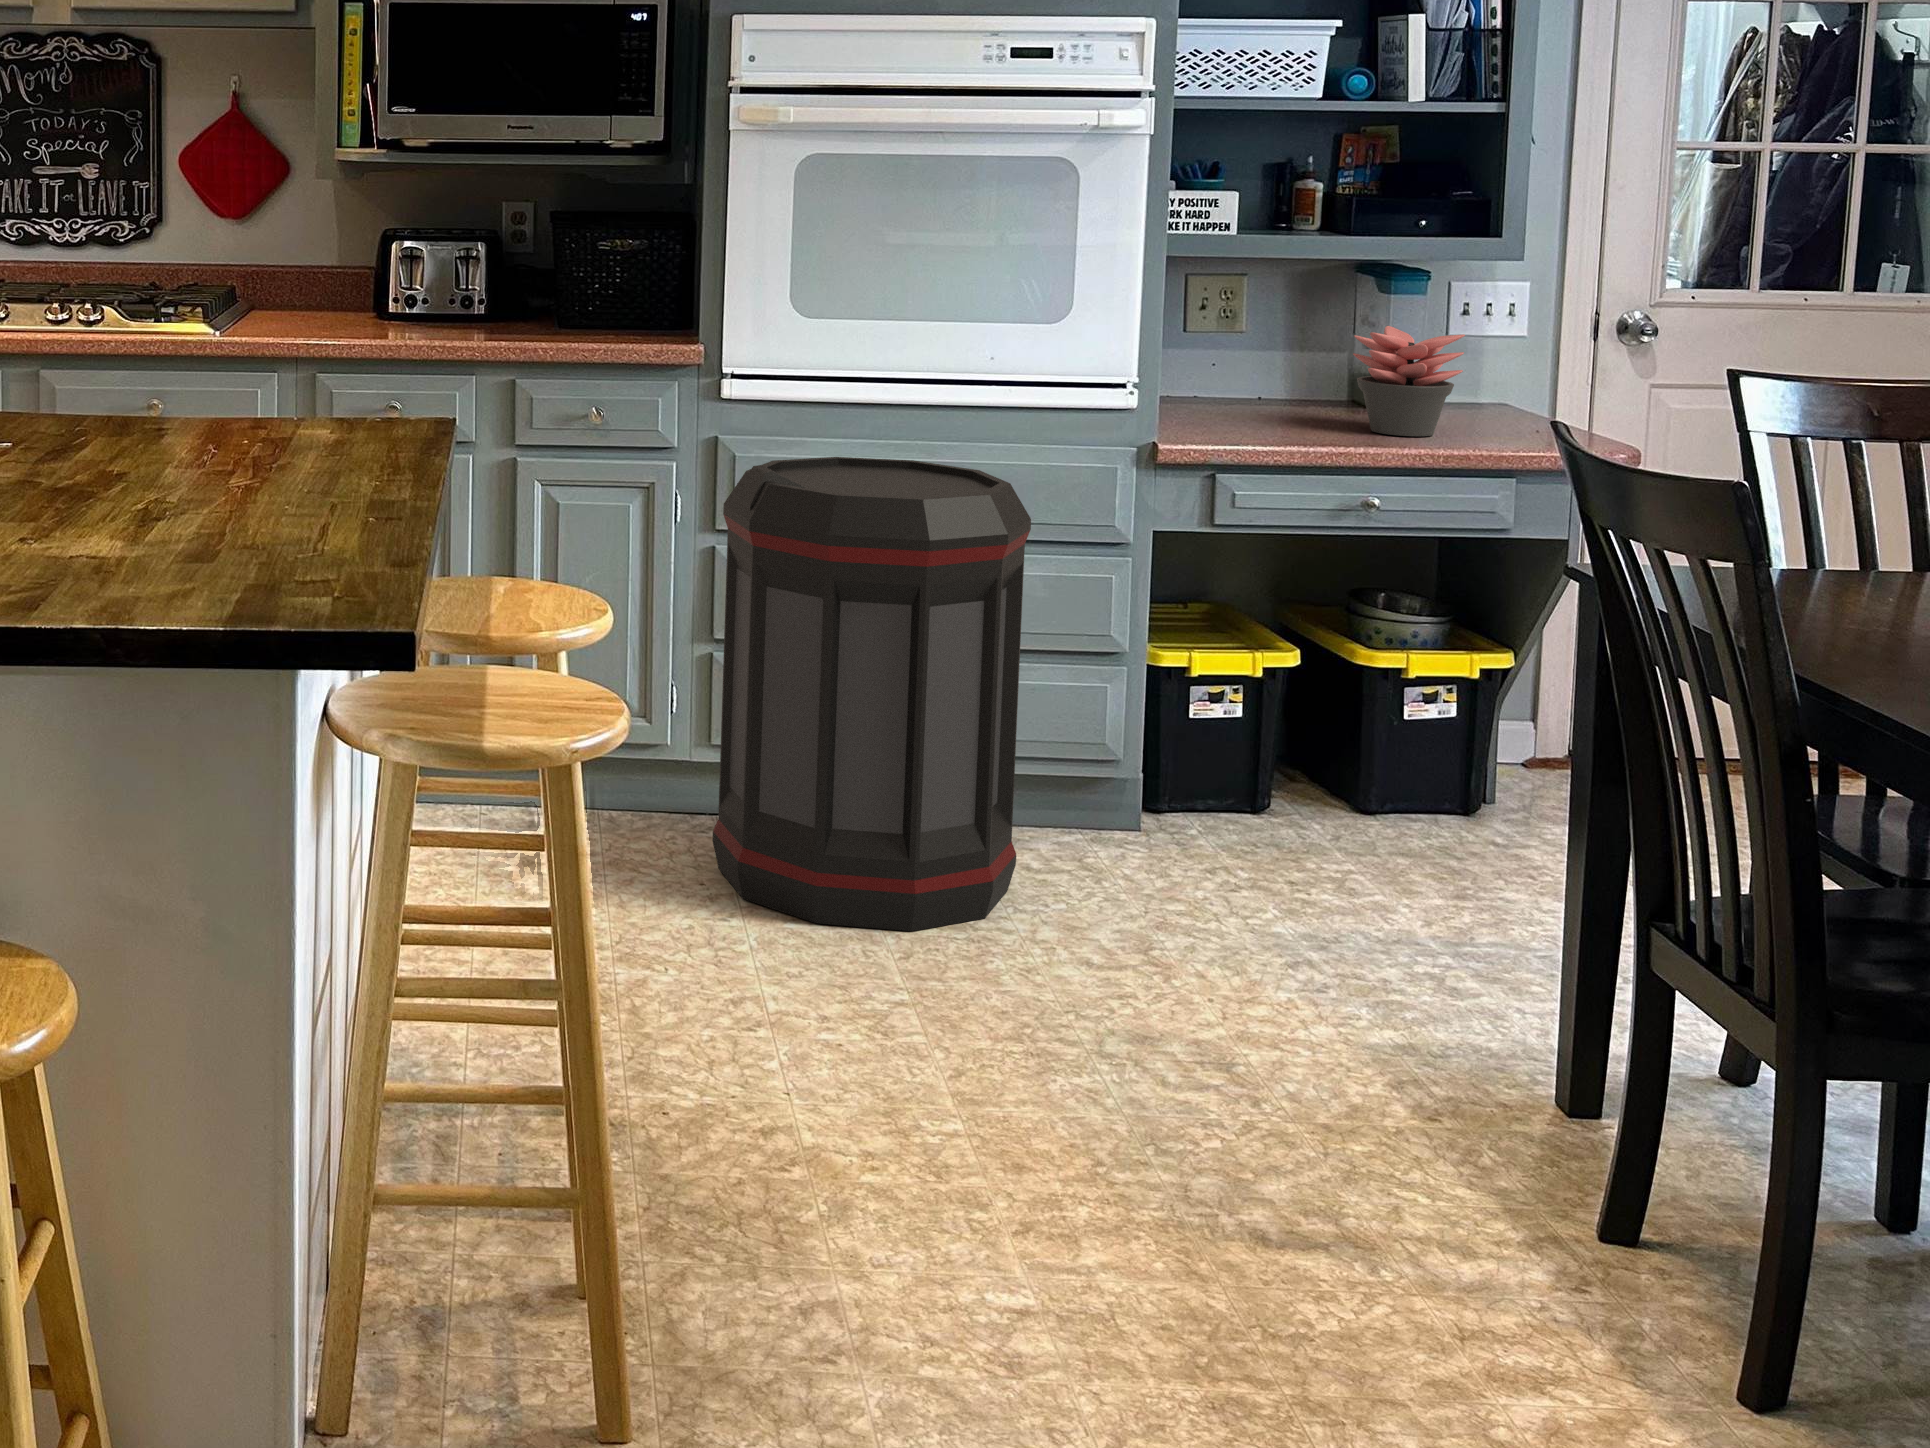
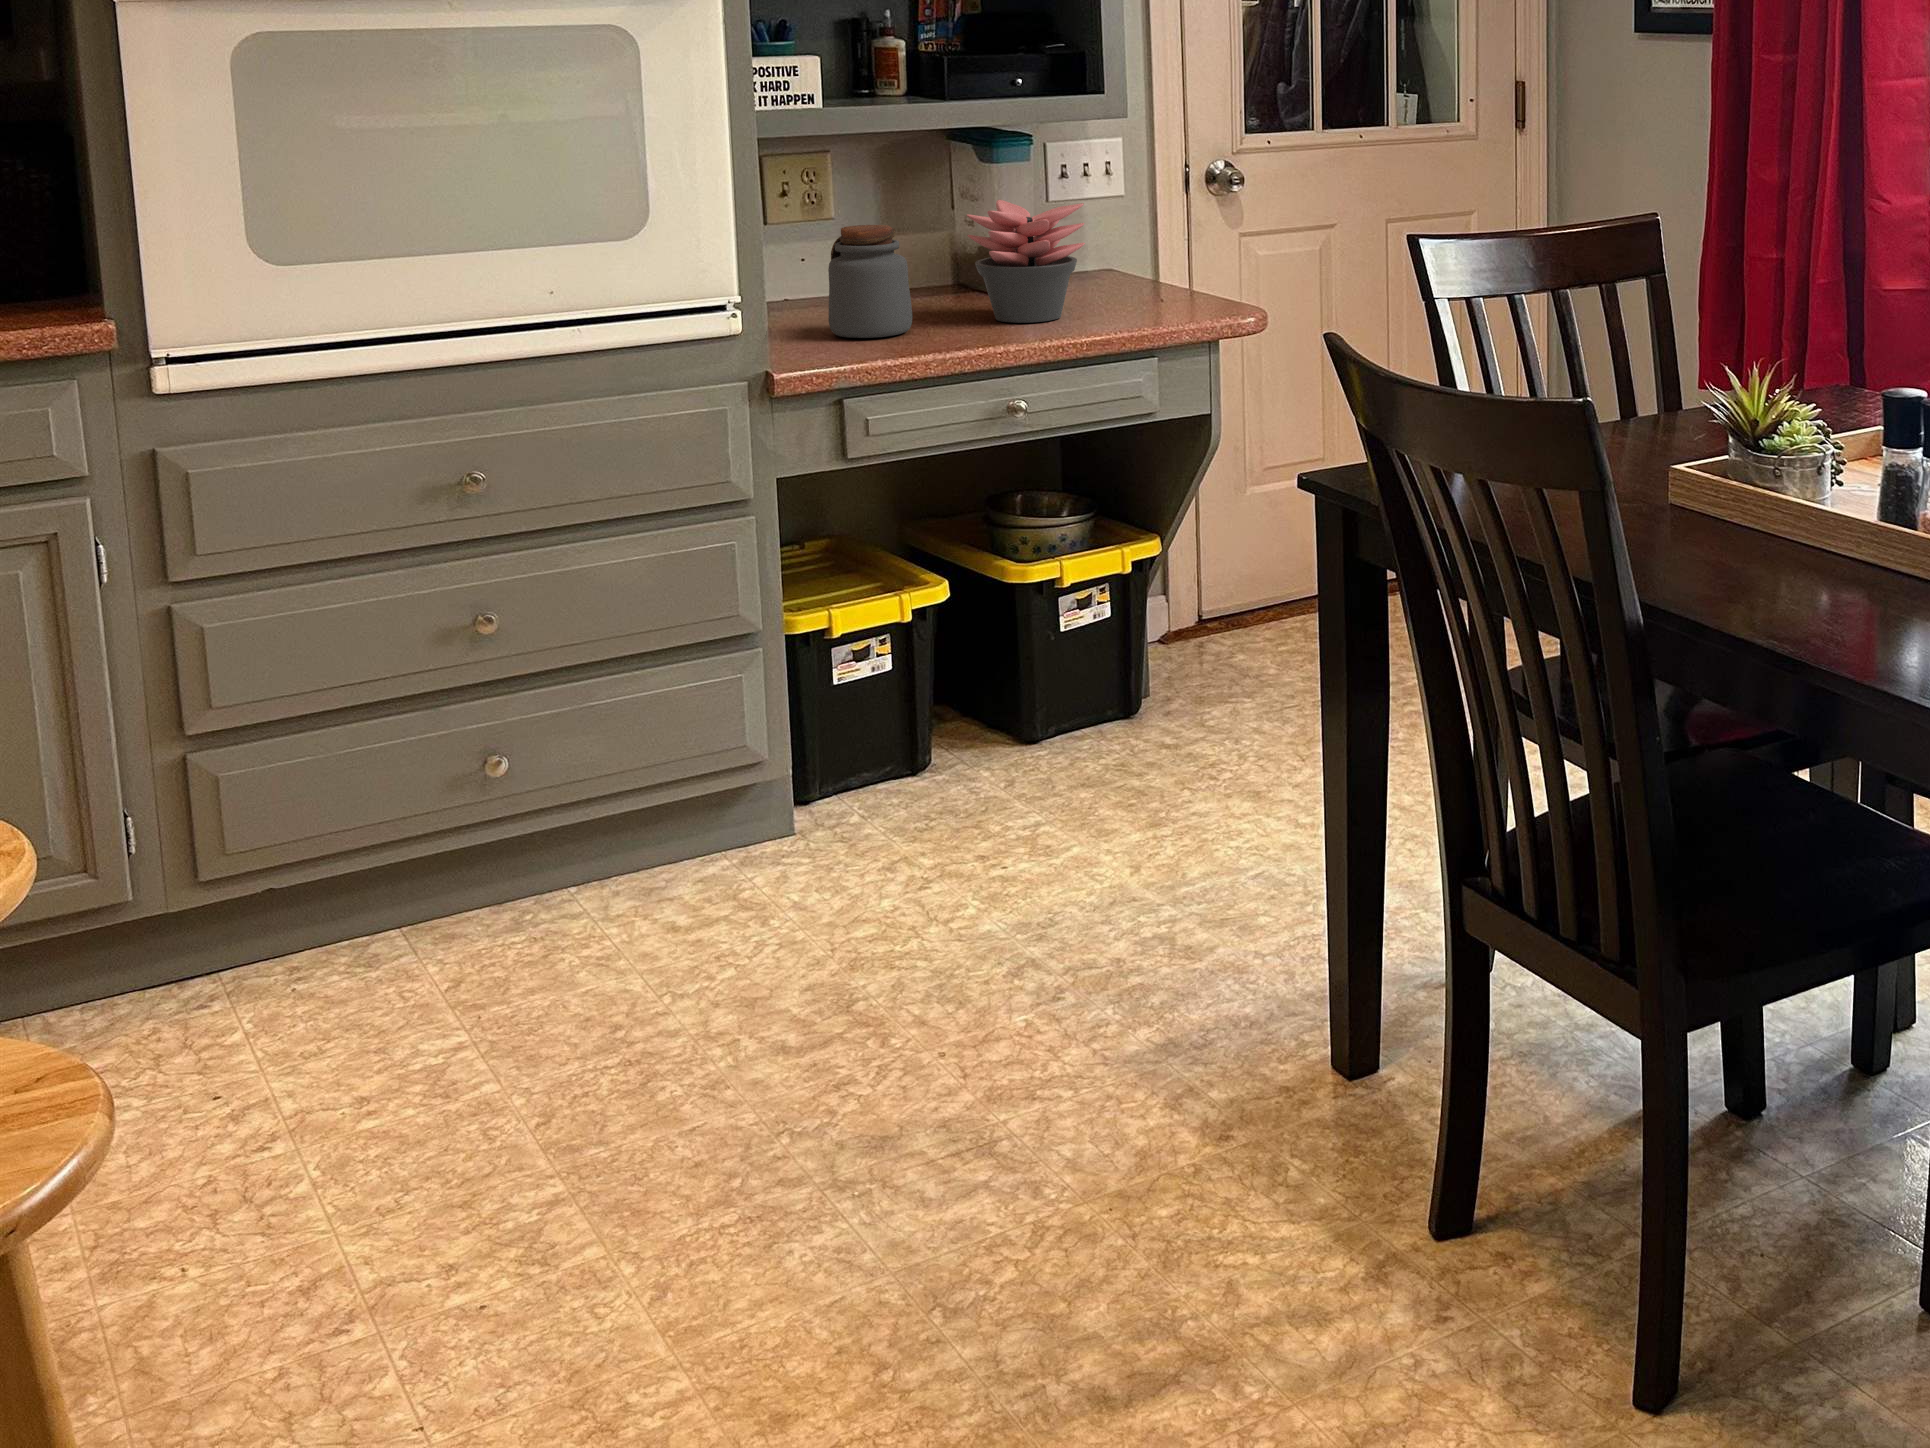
jar: none [1219,335,1293,431] -> present [828,225,912,338]
trash can: present [713,457,1031,931] -> none [174,443,663,1110]

